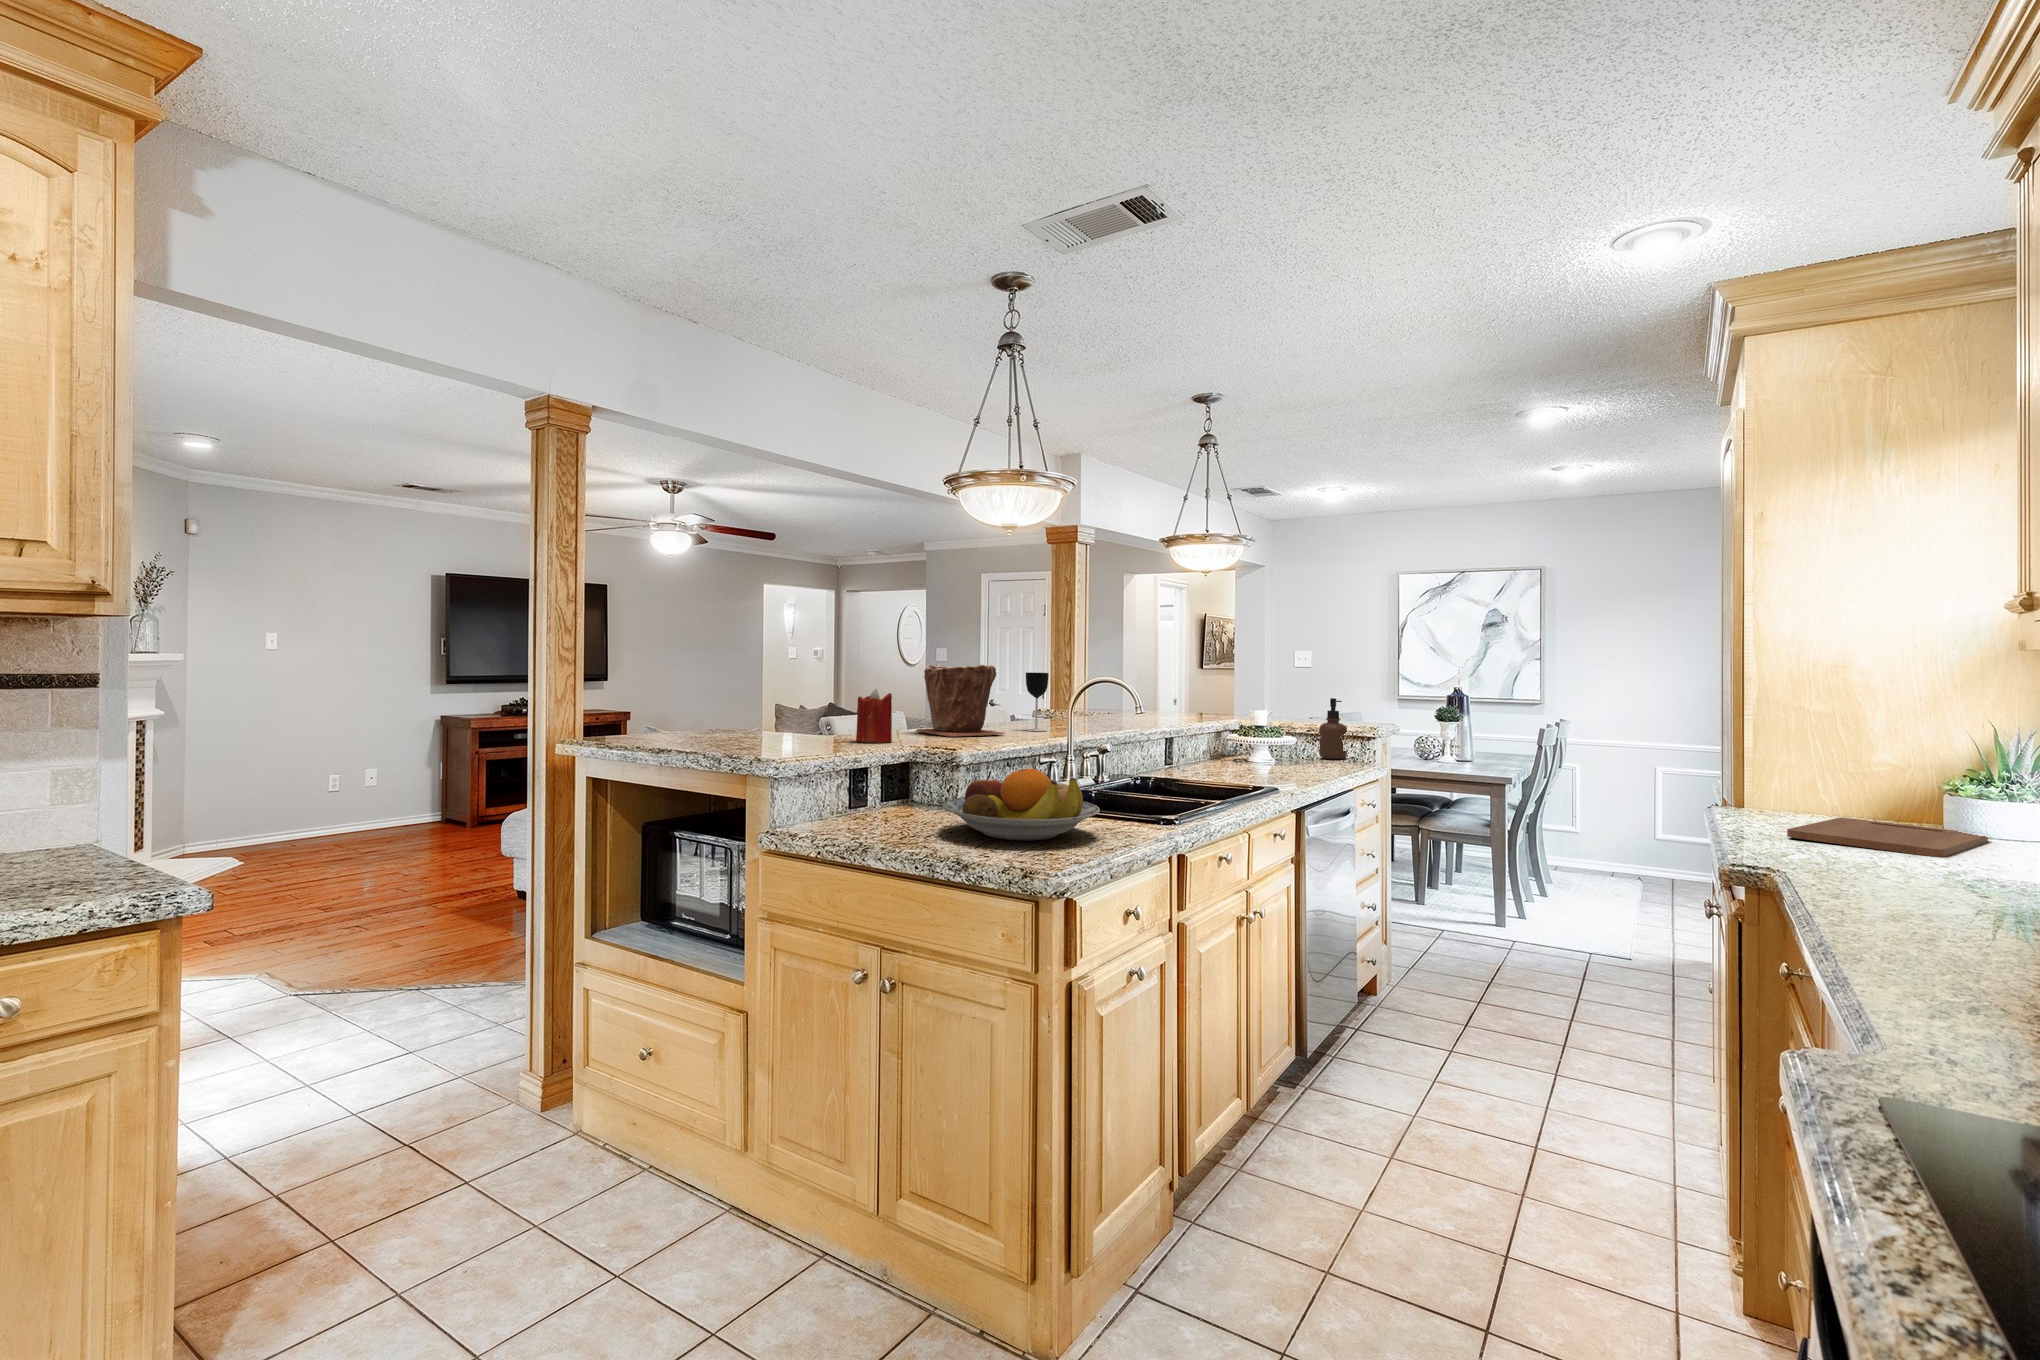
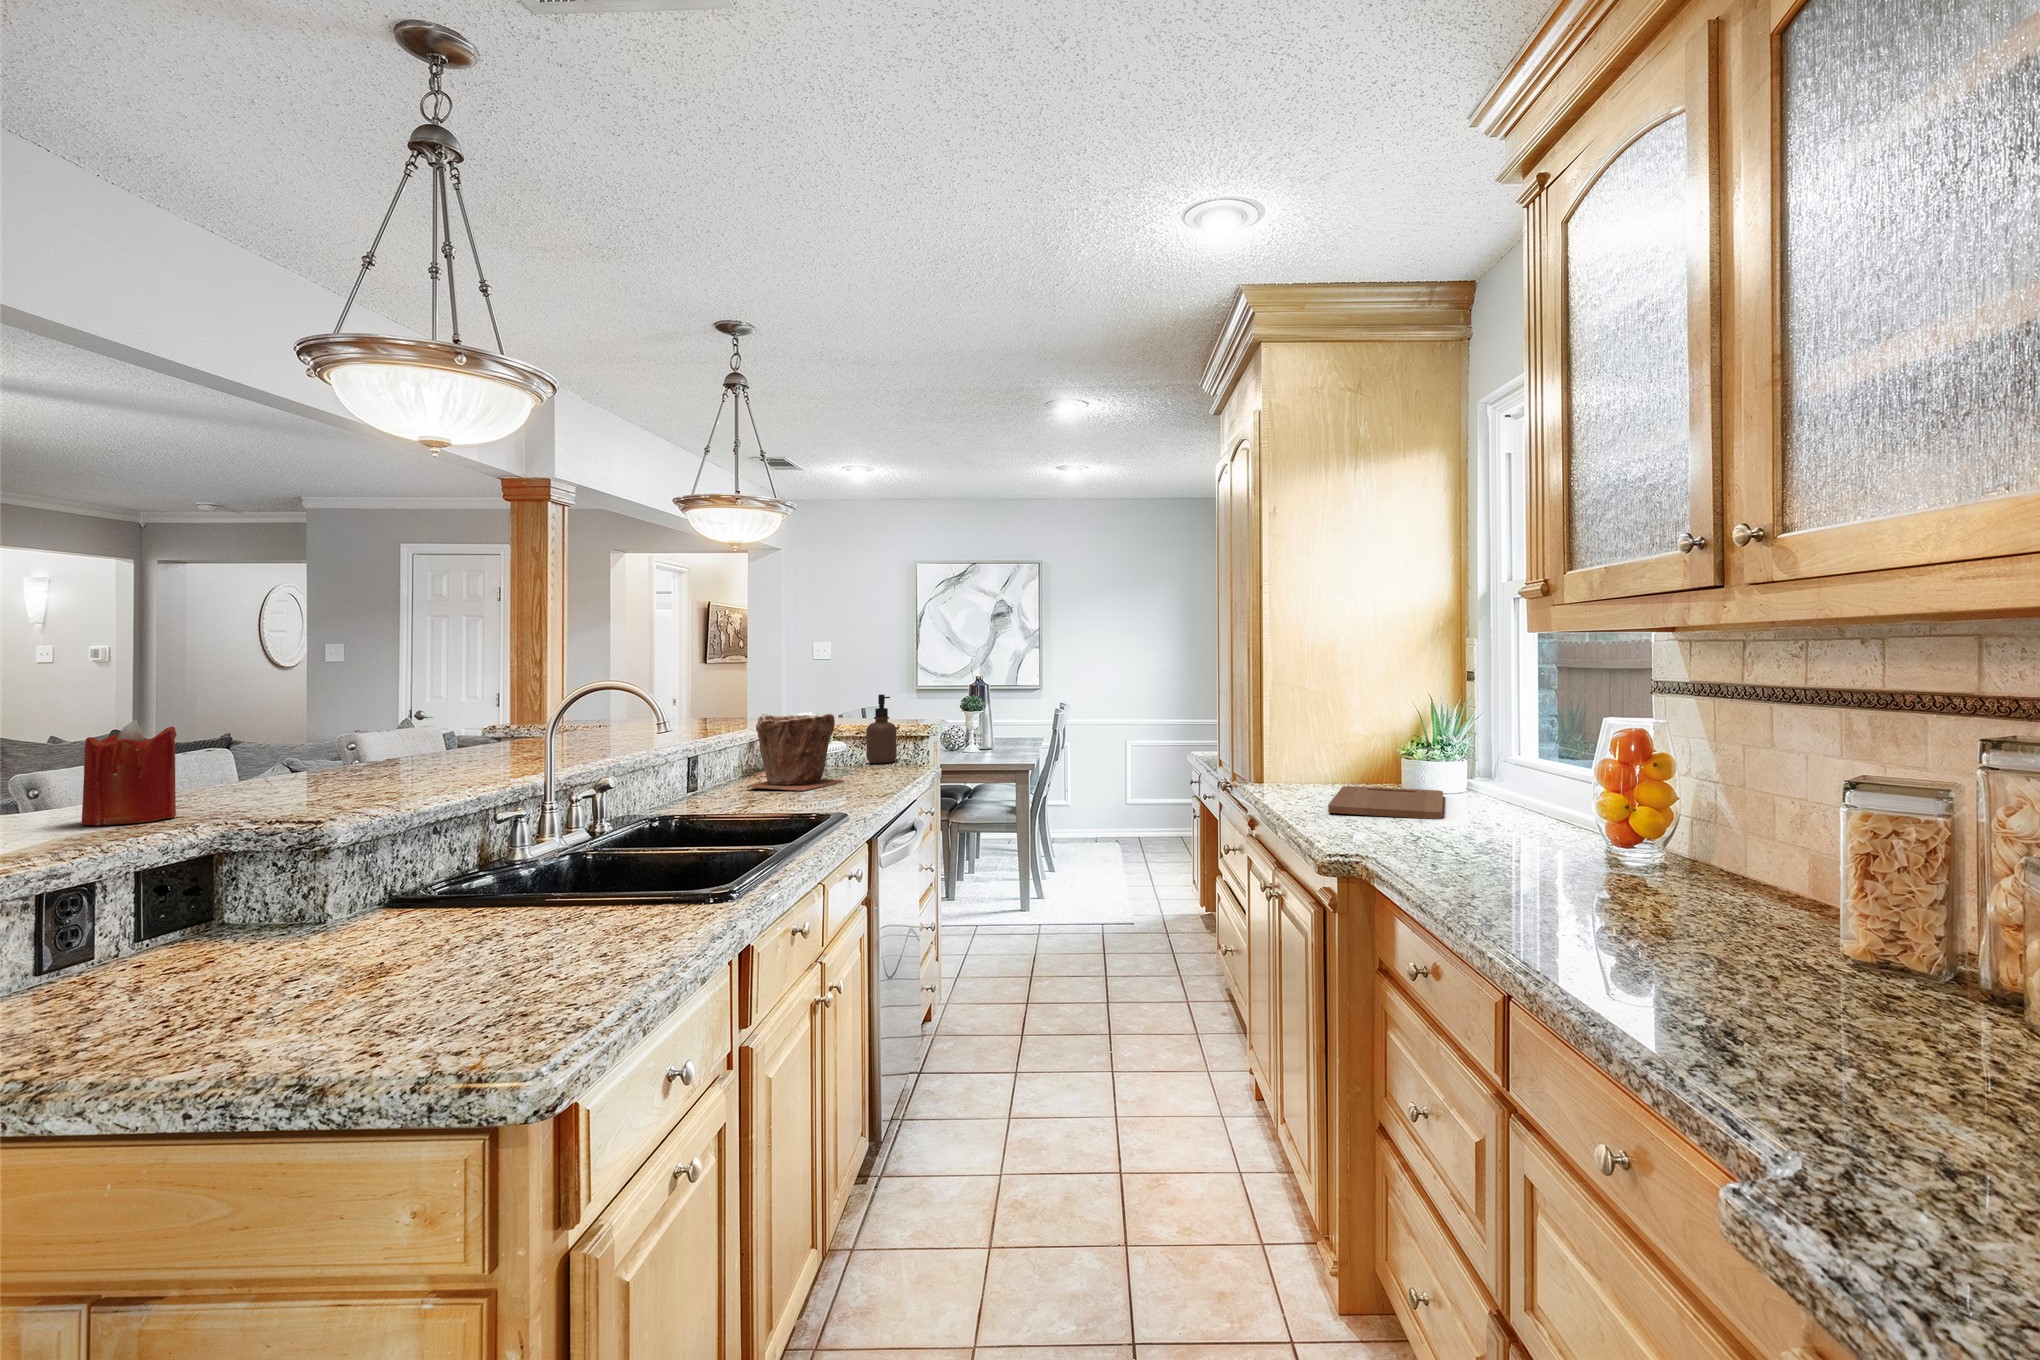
plant pot: present [916,664,1004,737] -> present [747,713,844,791]
wine glass: present [1026,673,1049,731] -> none [470,677,510,765]
fruit bowl: present [943,769,1100,840] -> none [277,854,612,993]

